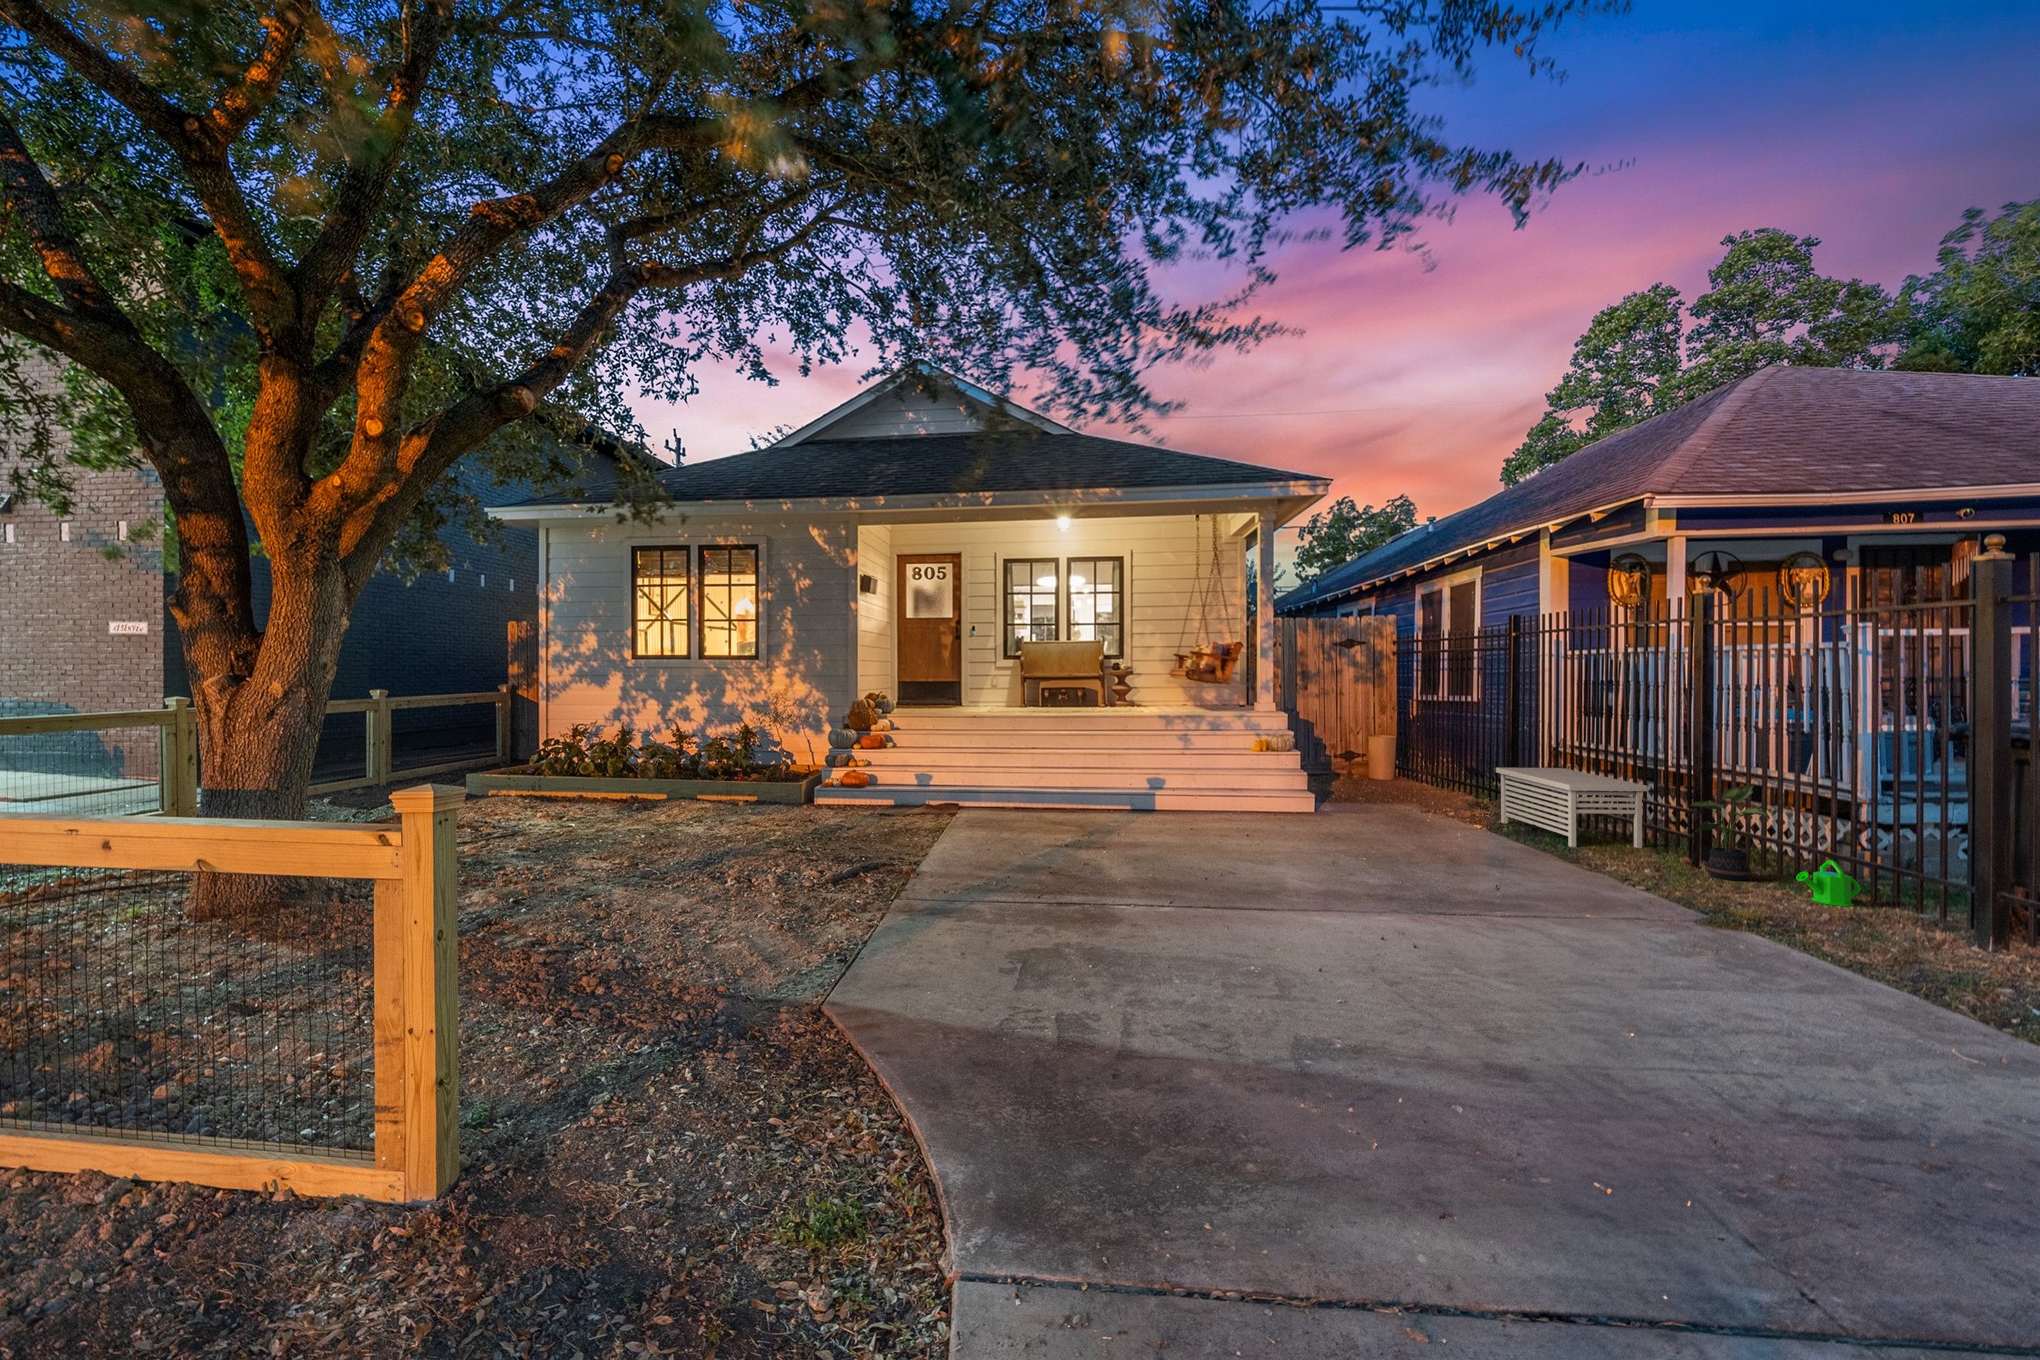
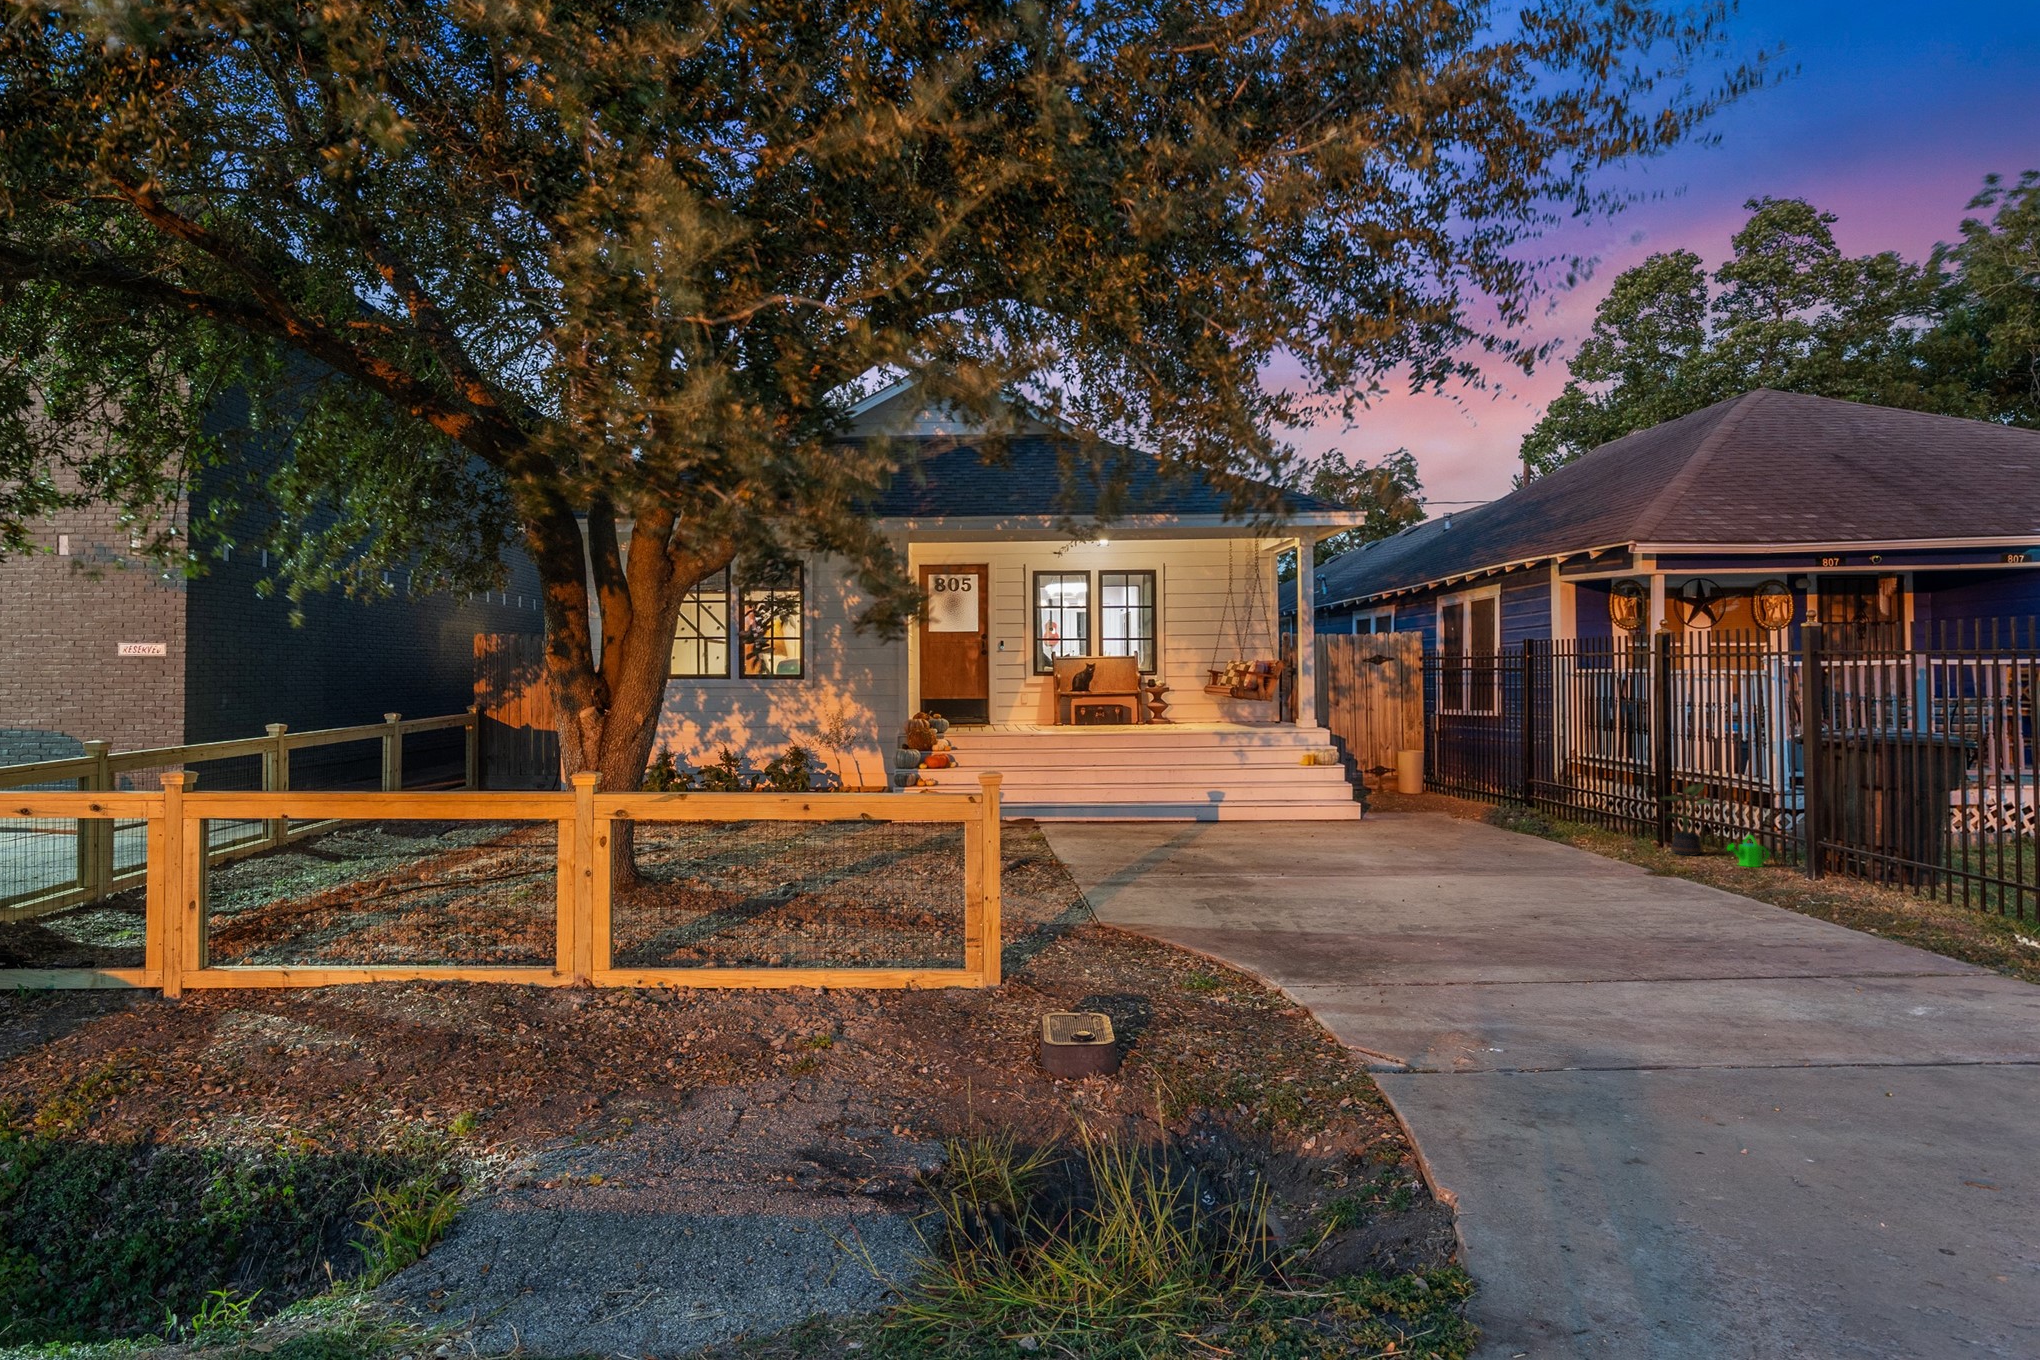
storage bench: present [1496,767,1647,848] -> none [1516,776,1633,839]

